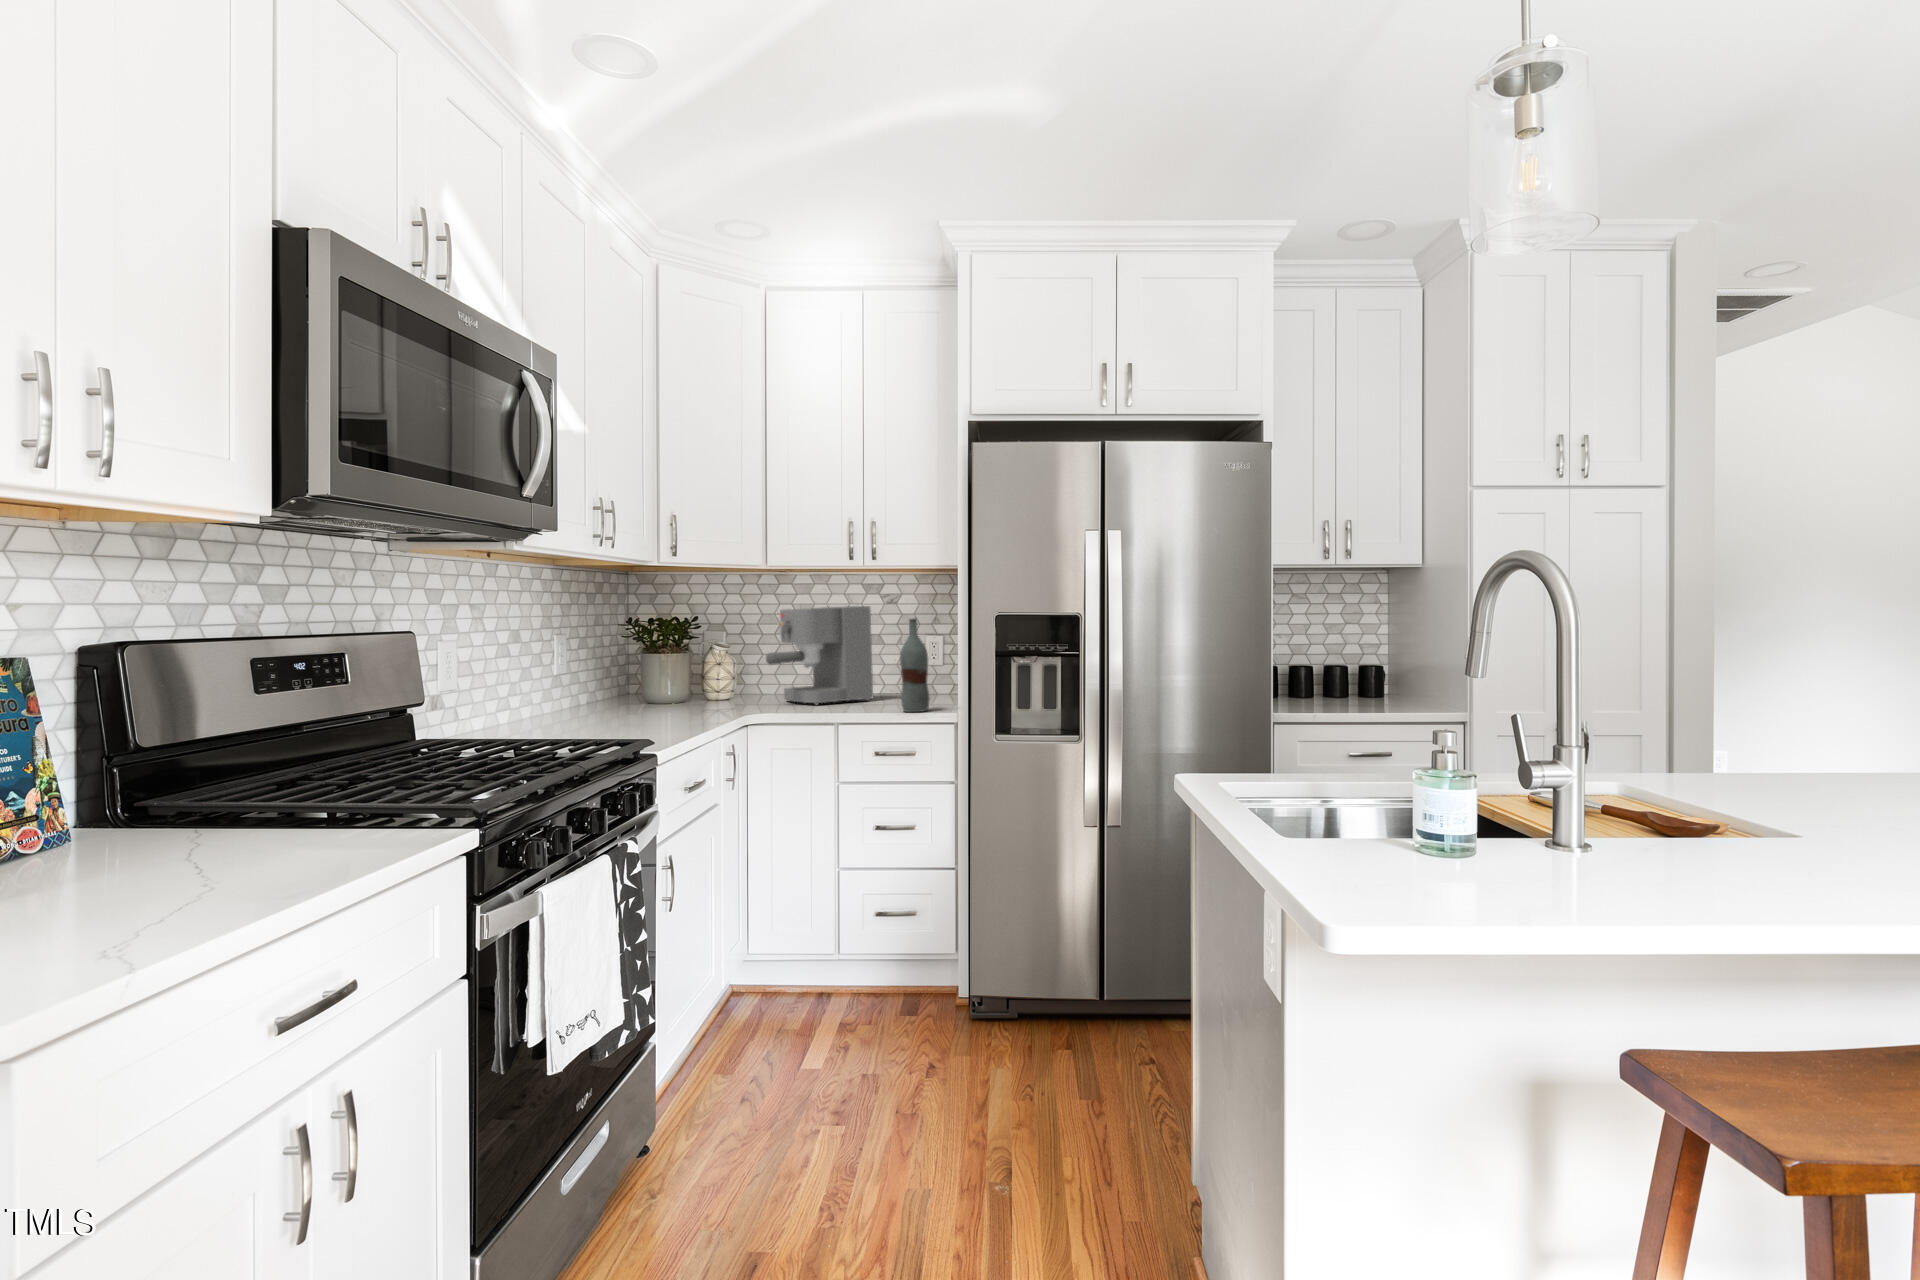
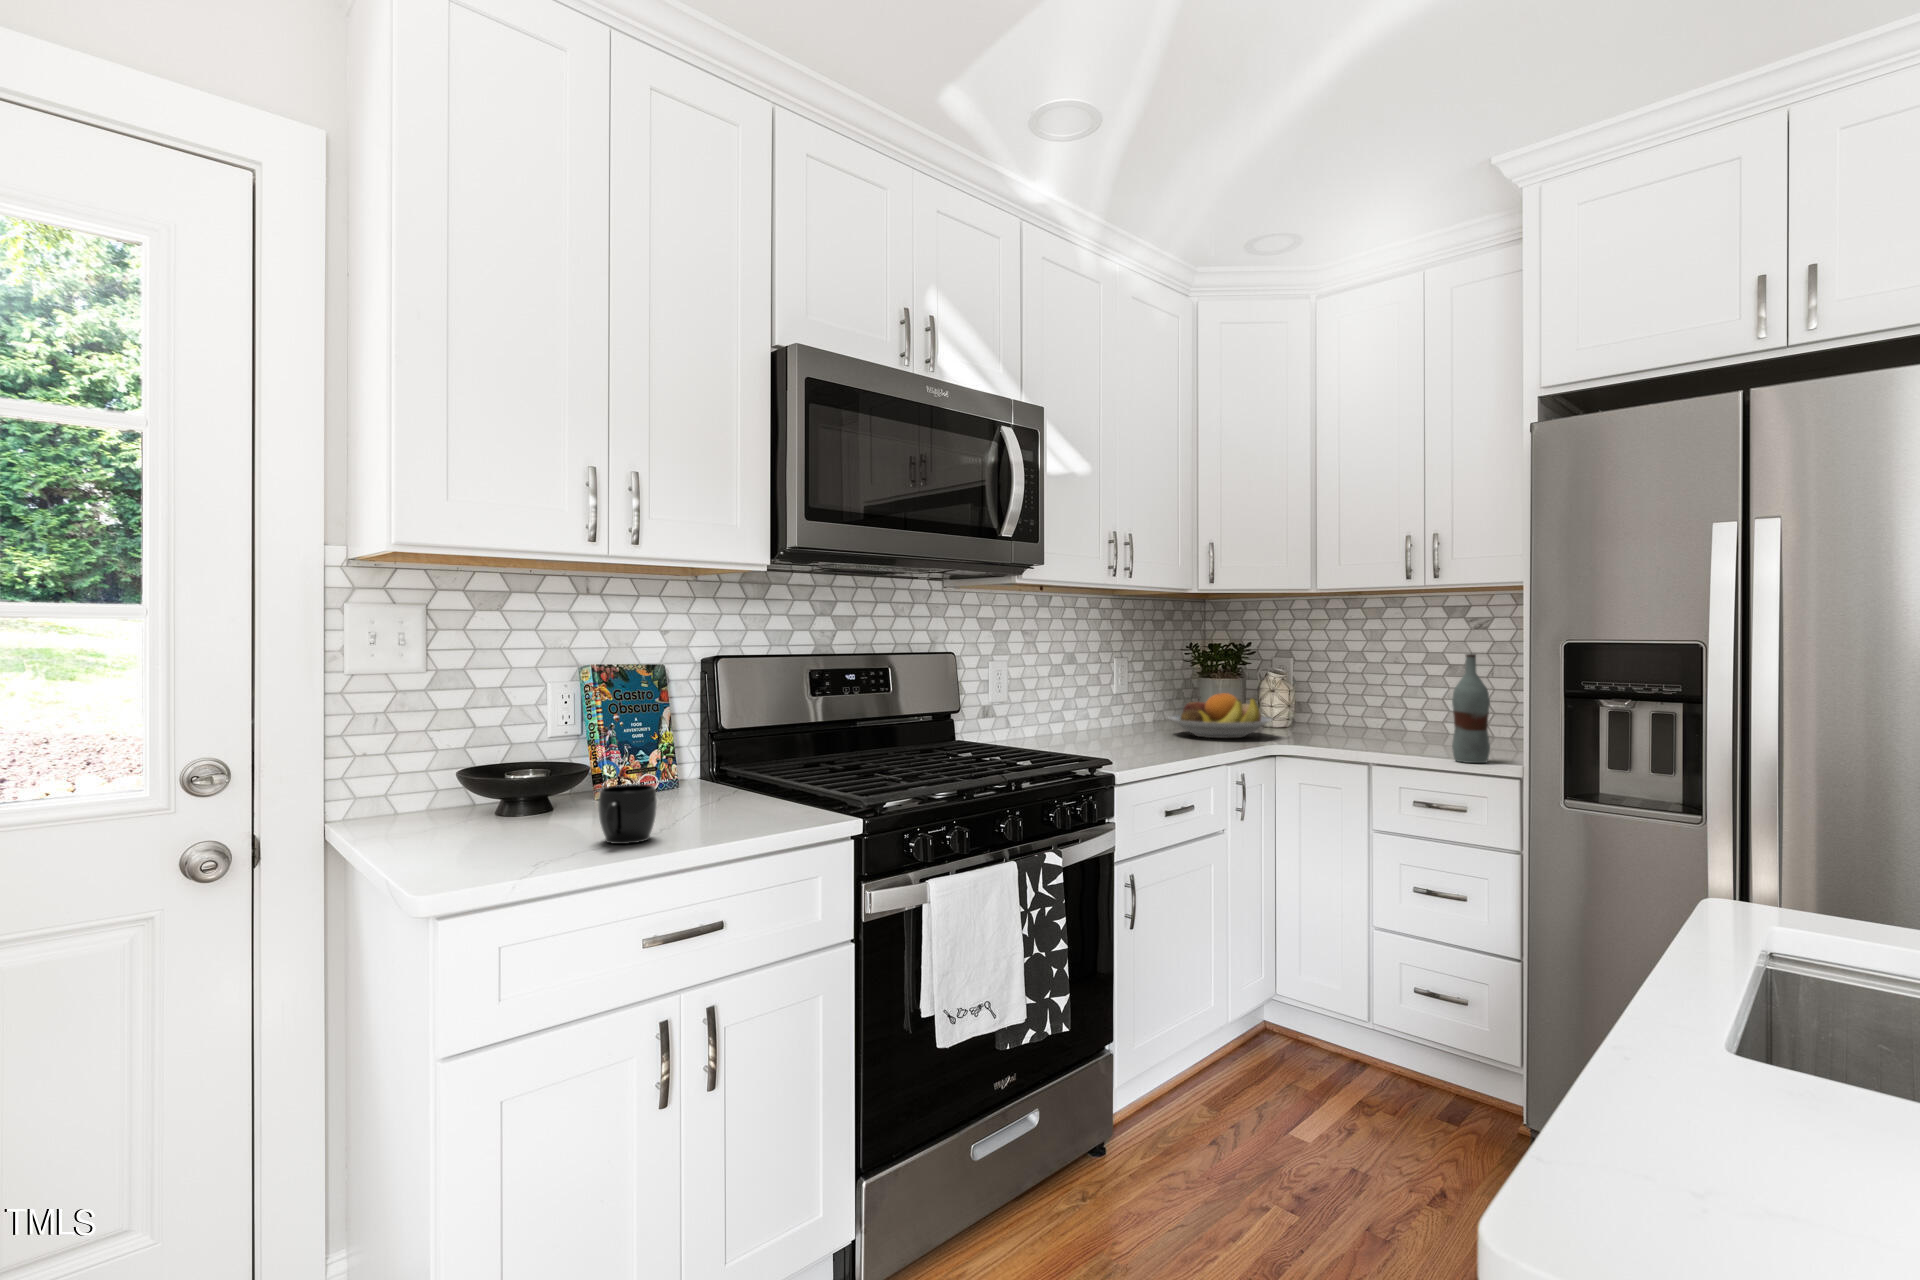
coffee maker: present [766,606,873,705] -> none [1317,636,1446,743]
fruit bowl: none [620,668,728,715] -> present [1168,693,1272,738]
mug: none [103,819,207,911] -> present [598,784,657,844]

